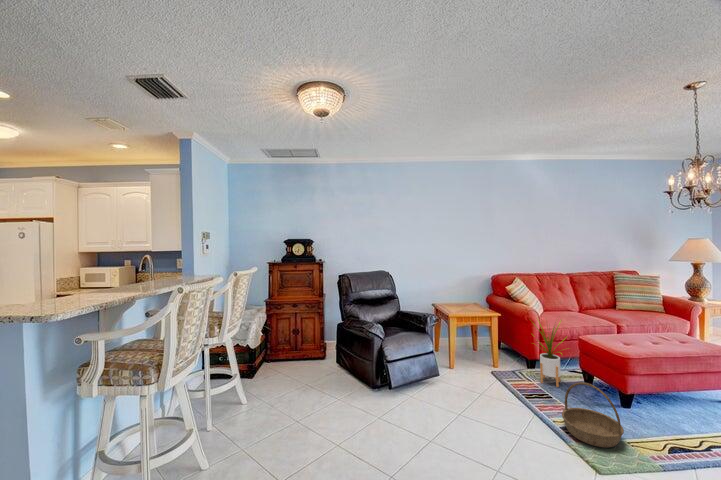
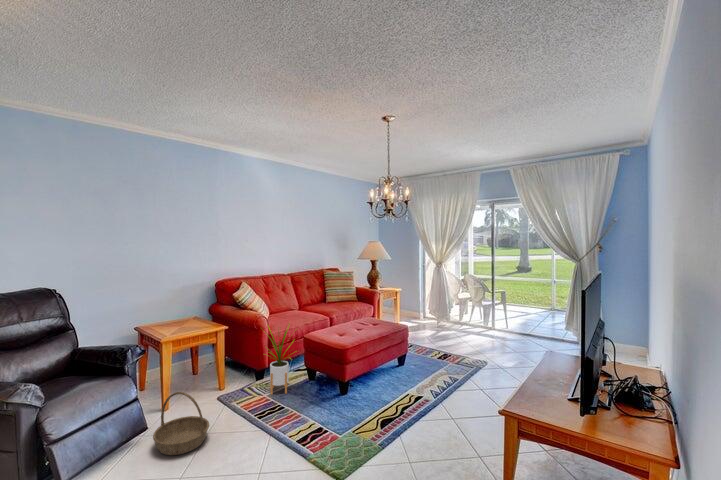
basket: present [562,382,624,448] -> present [153,392,209,455]

